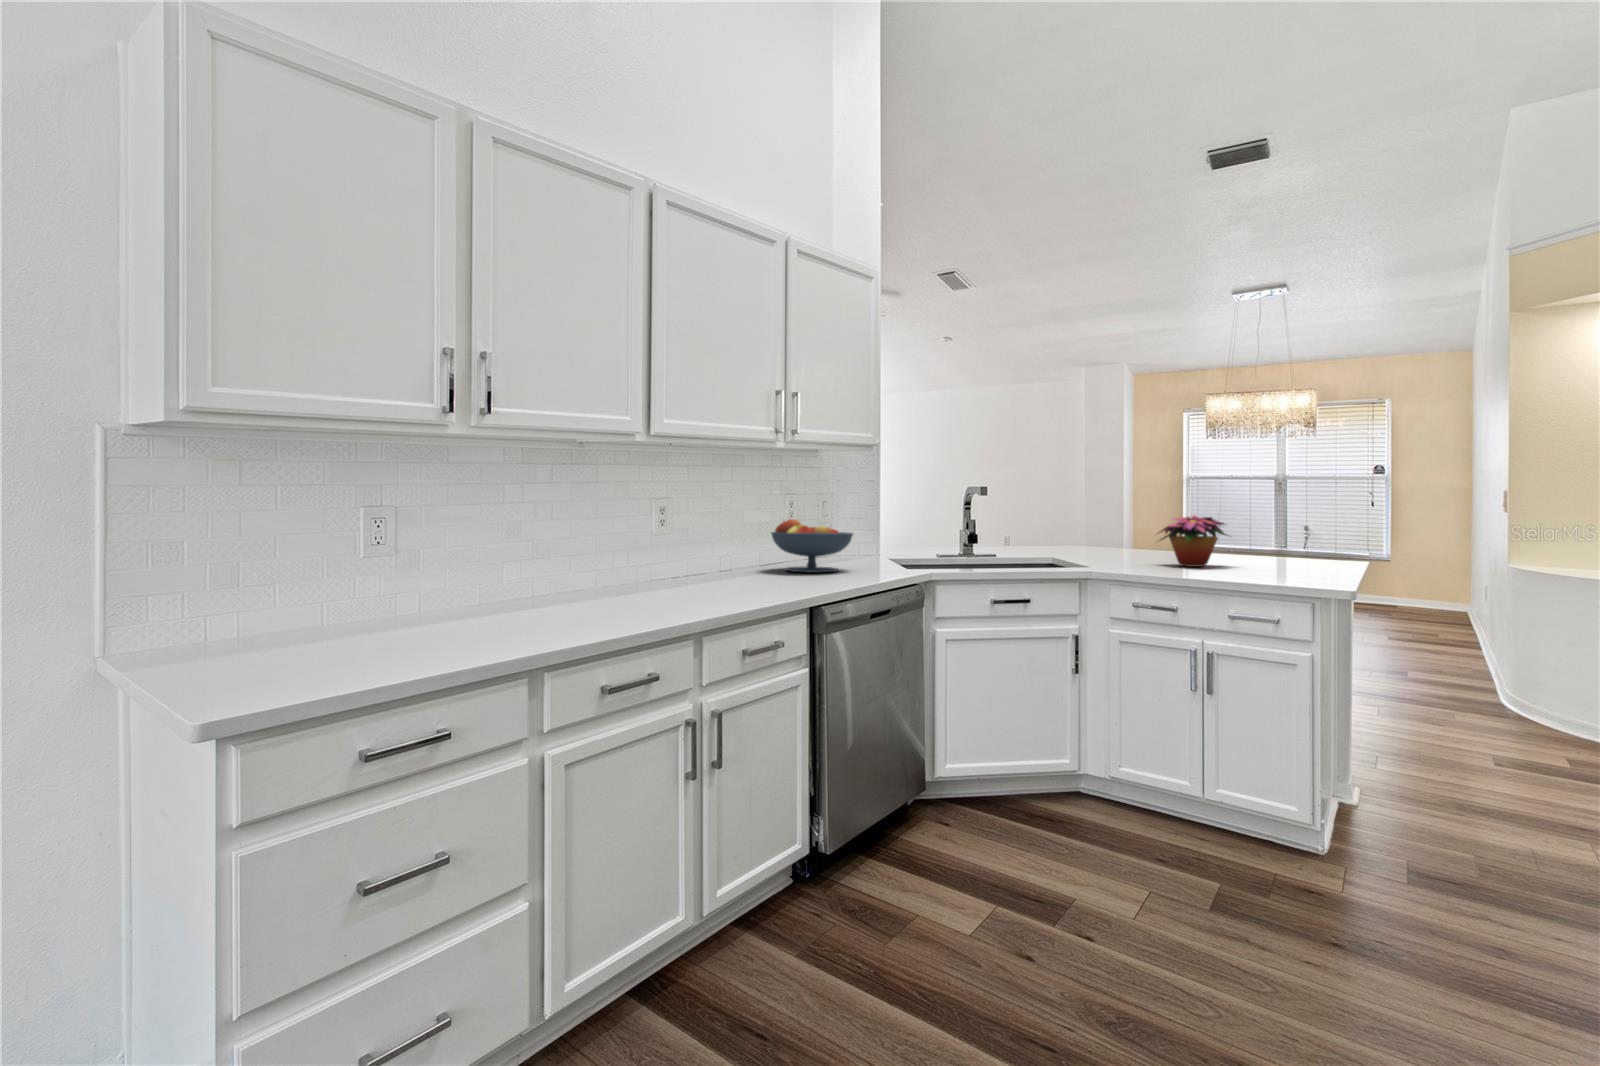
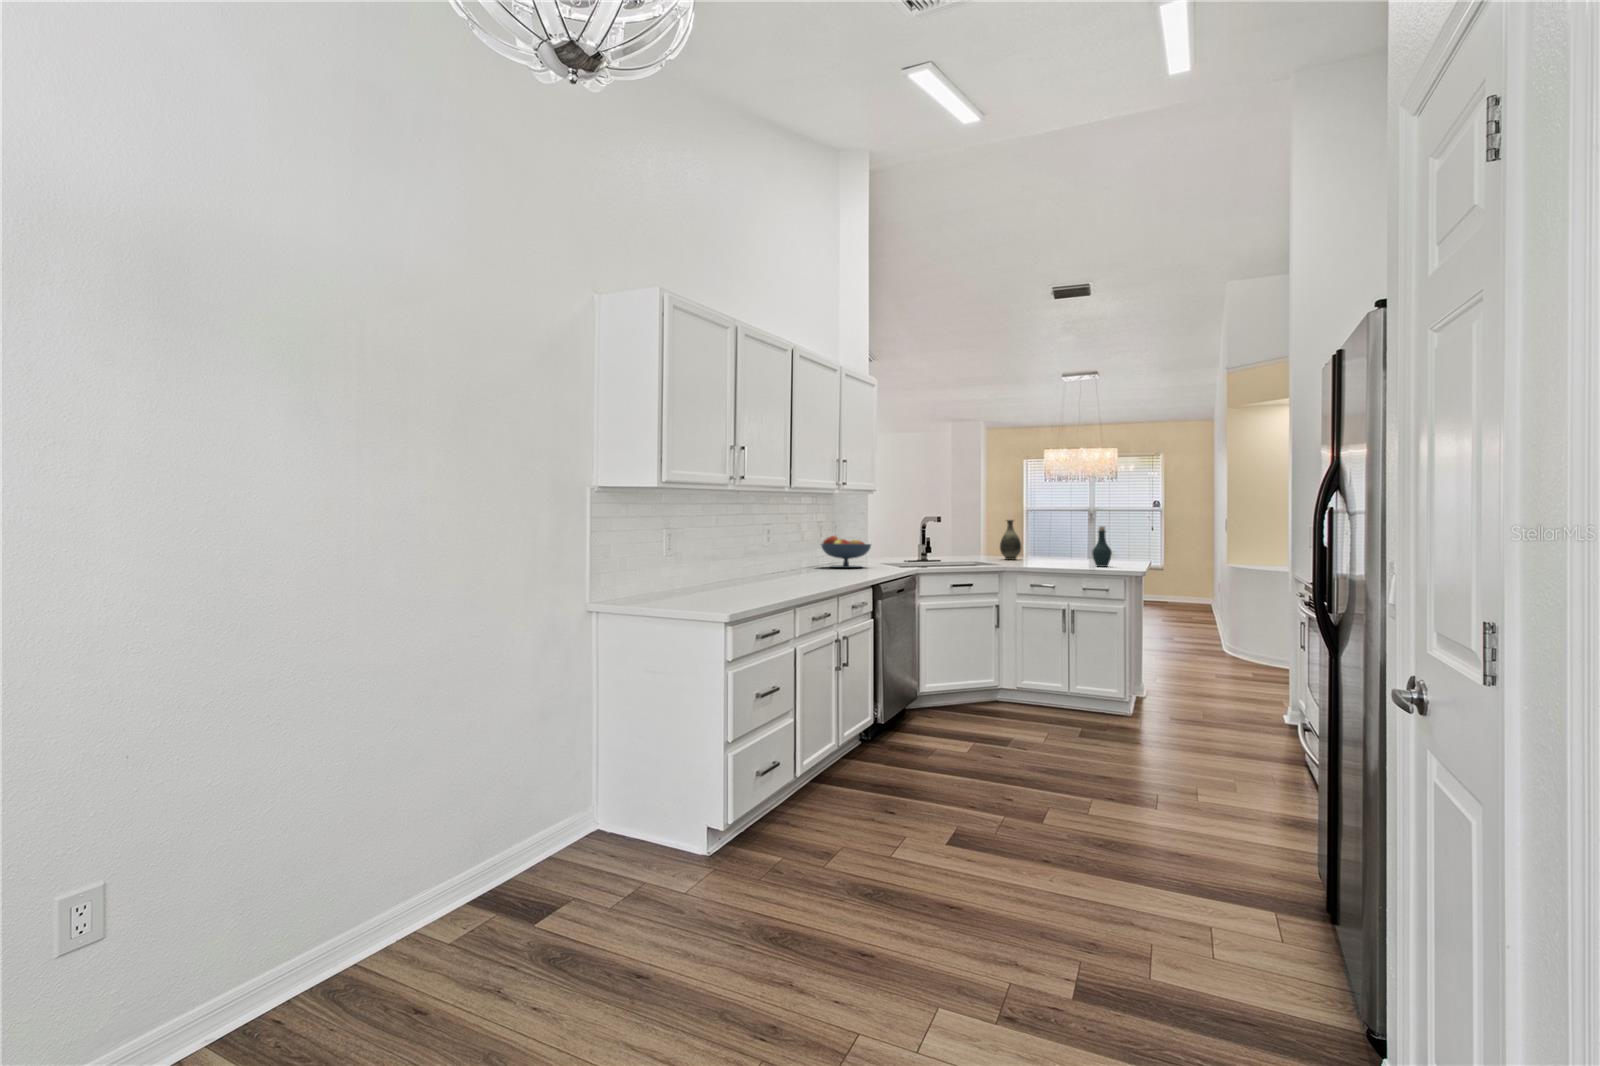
vase: none [1102,493,1138,556] -> present [1000,520,1021,560]
bottle: none [1251,504,1290,578] -> present [1092,526,1112,567]
flower arrangement: present [1157,515,1226,567] -> none [1034,533,1081,563]

